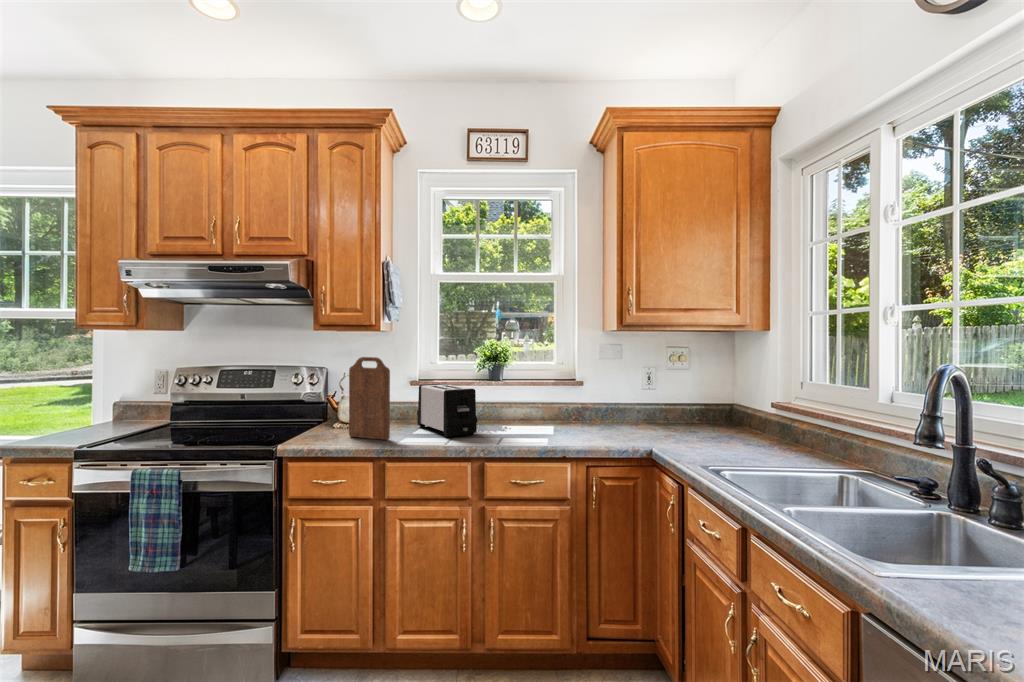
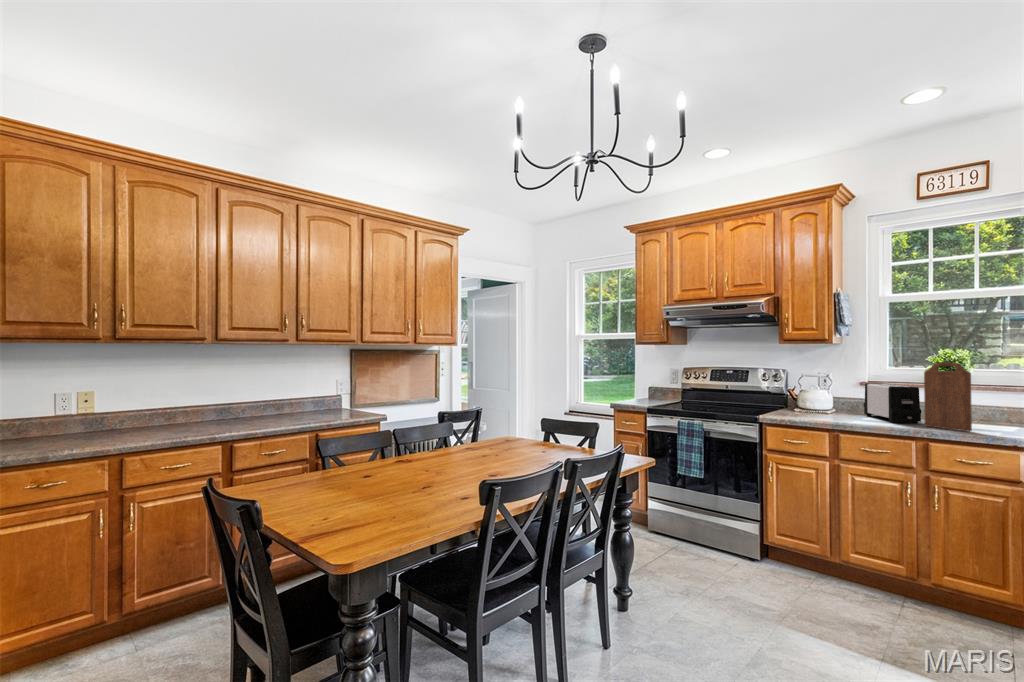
cutting board: present [349,357,390,440] -> present [924,363,972,431]

